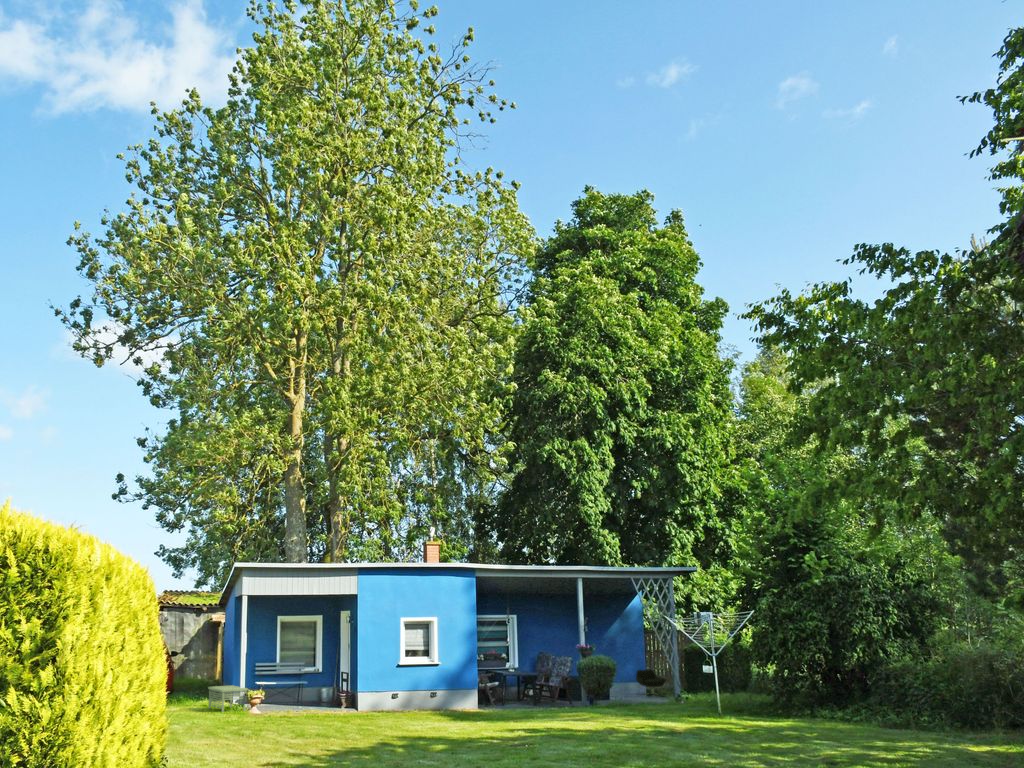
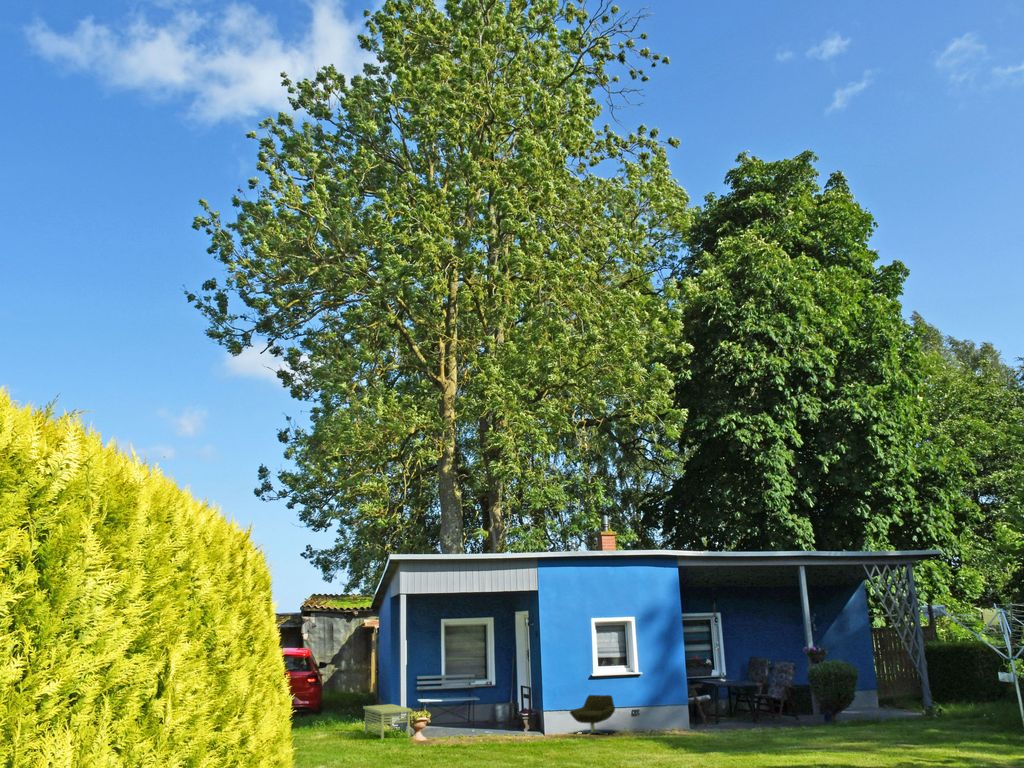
lounge chair: present [636,669,666,693] -> present [570,695,615,734]

